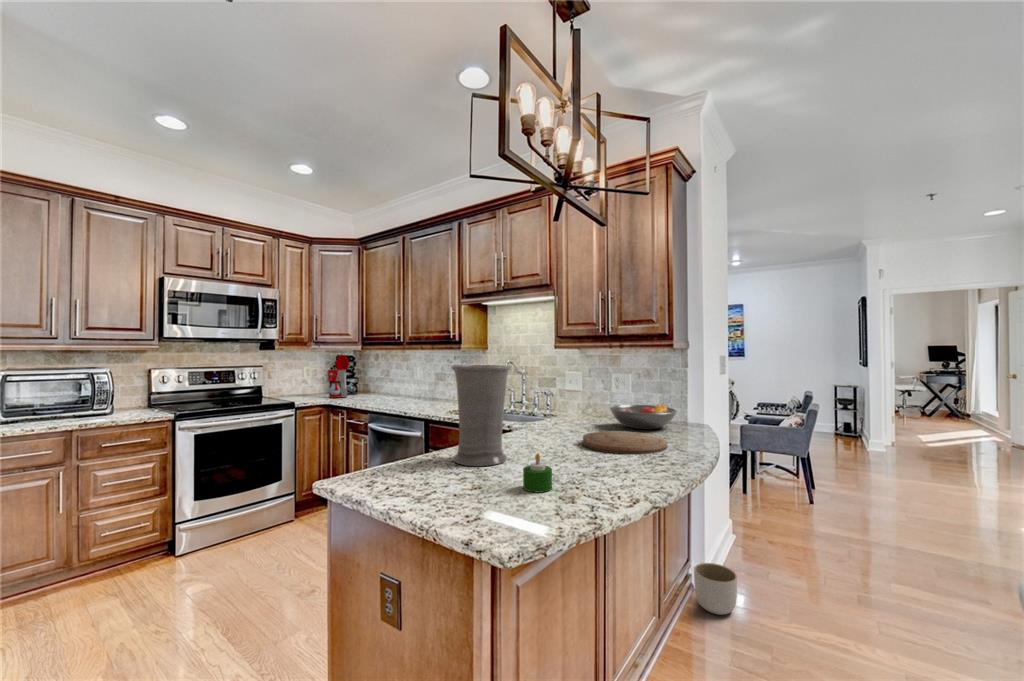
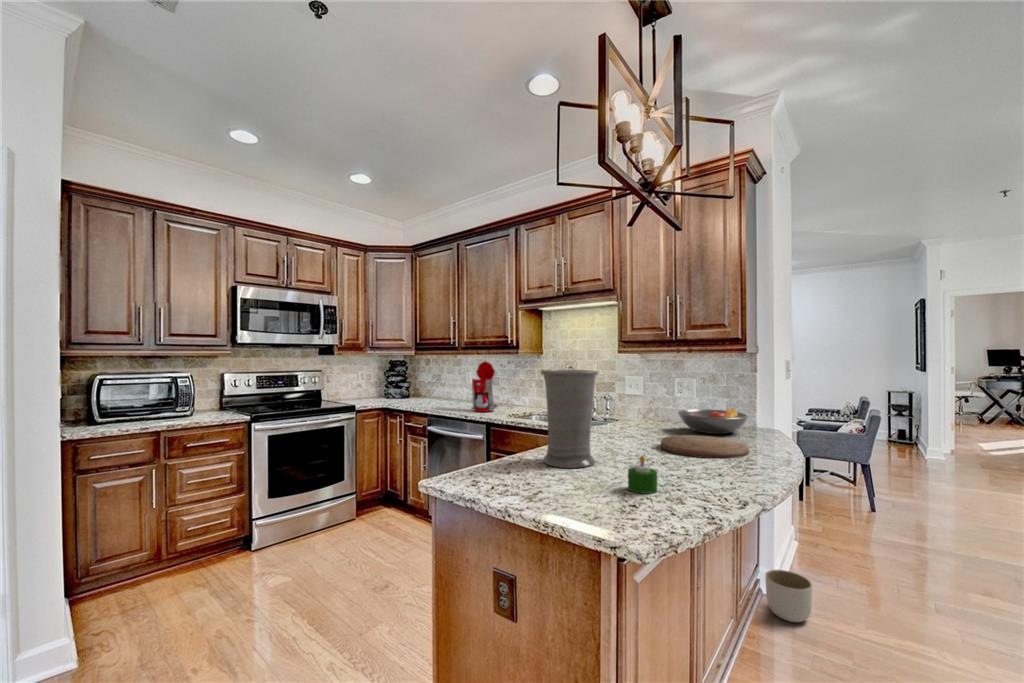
coffee maker: present [327,354,357,398] -> present [472,361,497,412]

